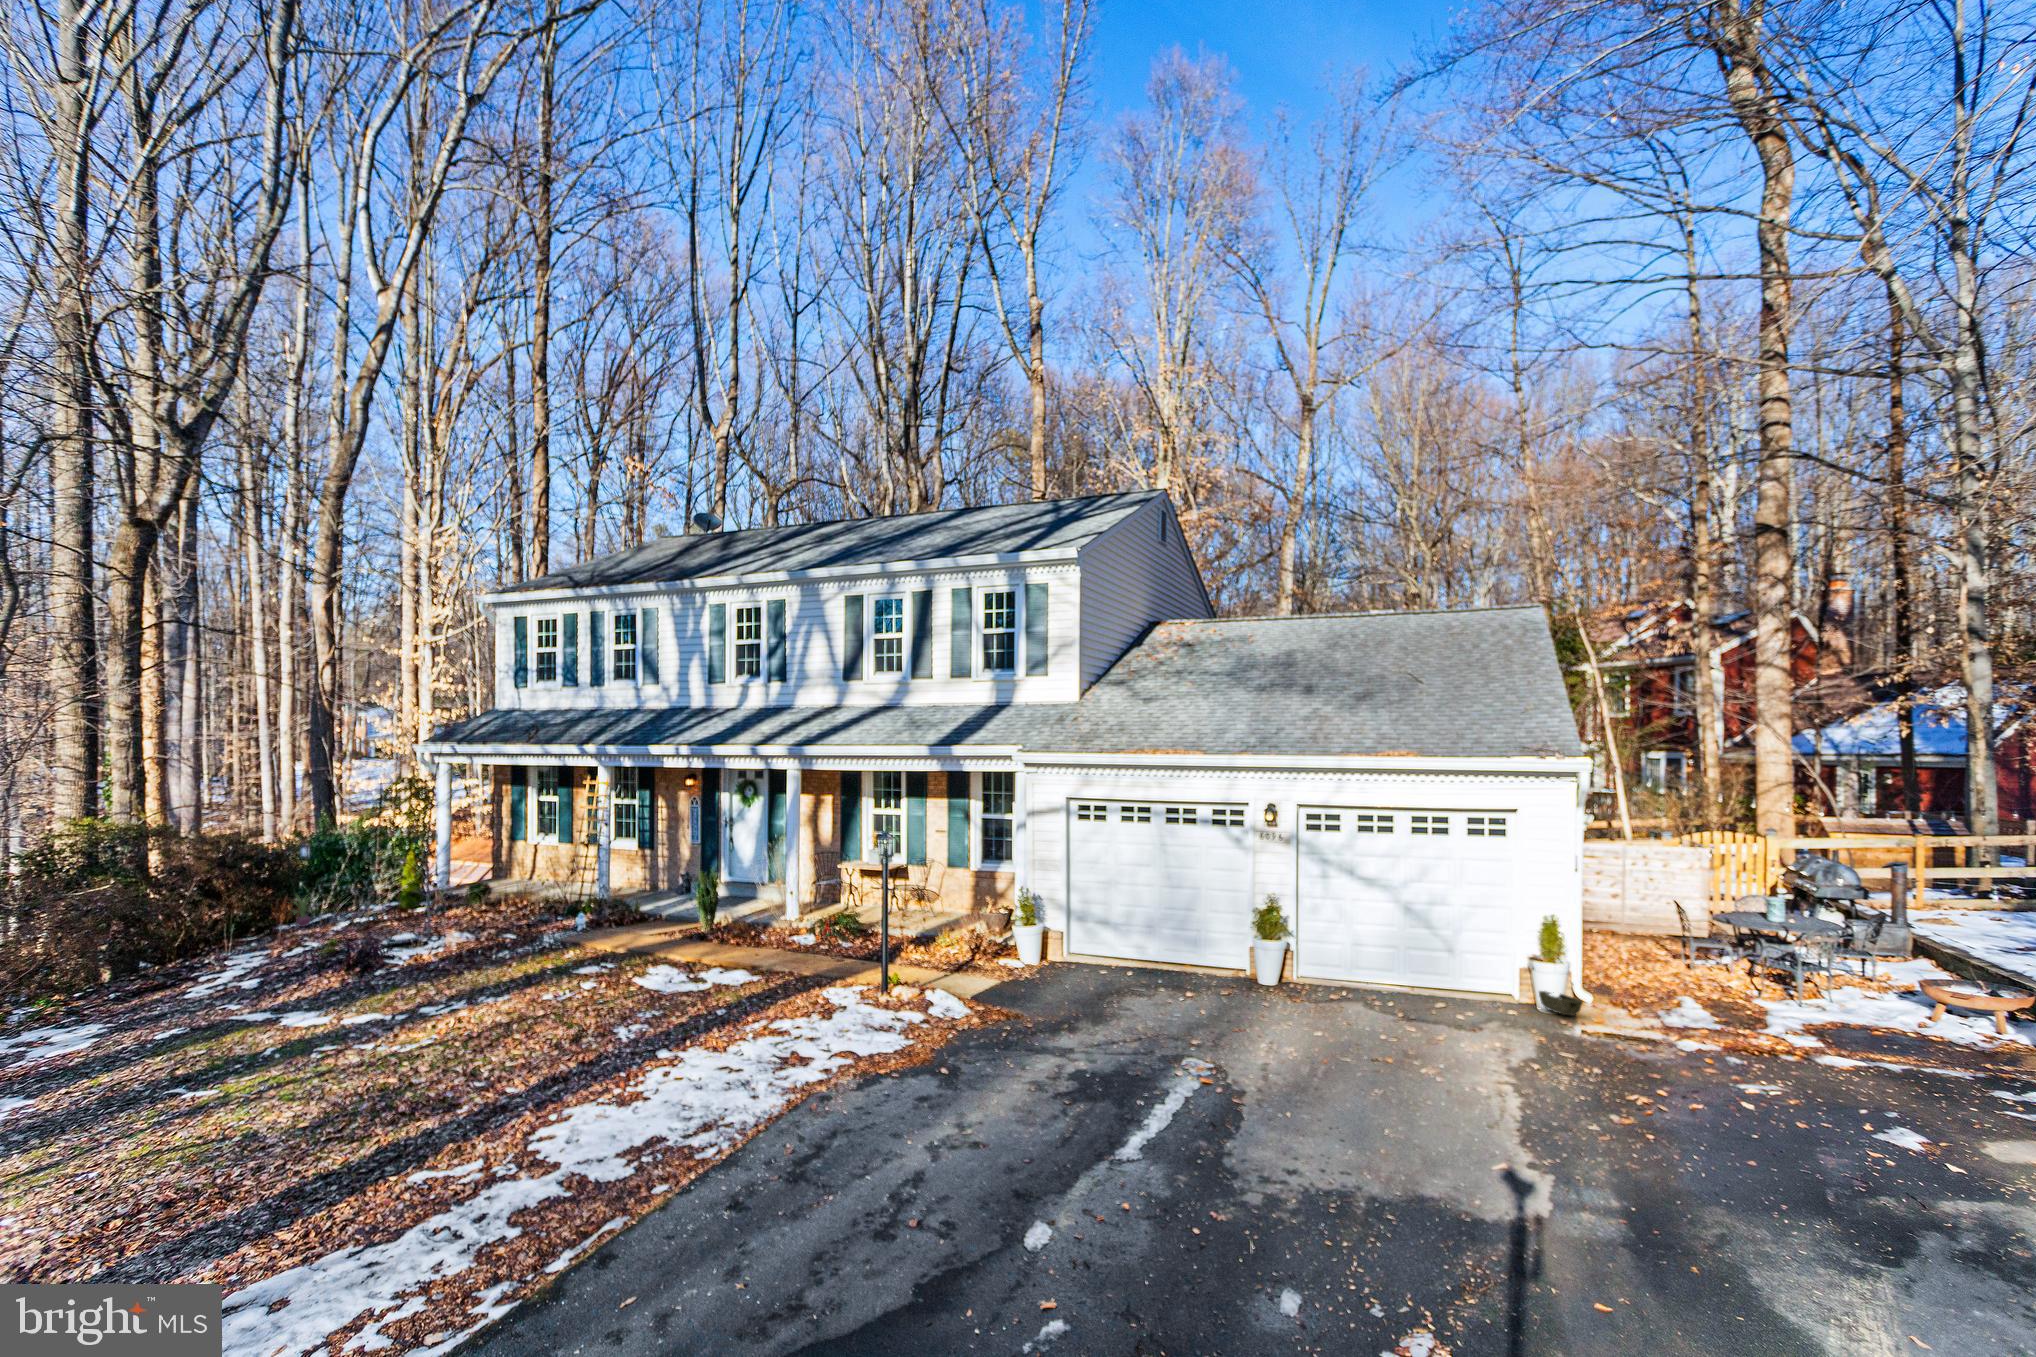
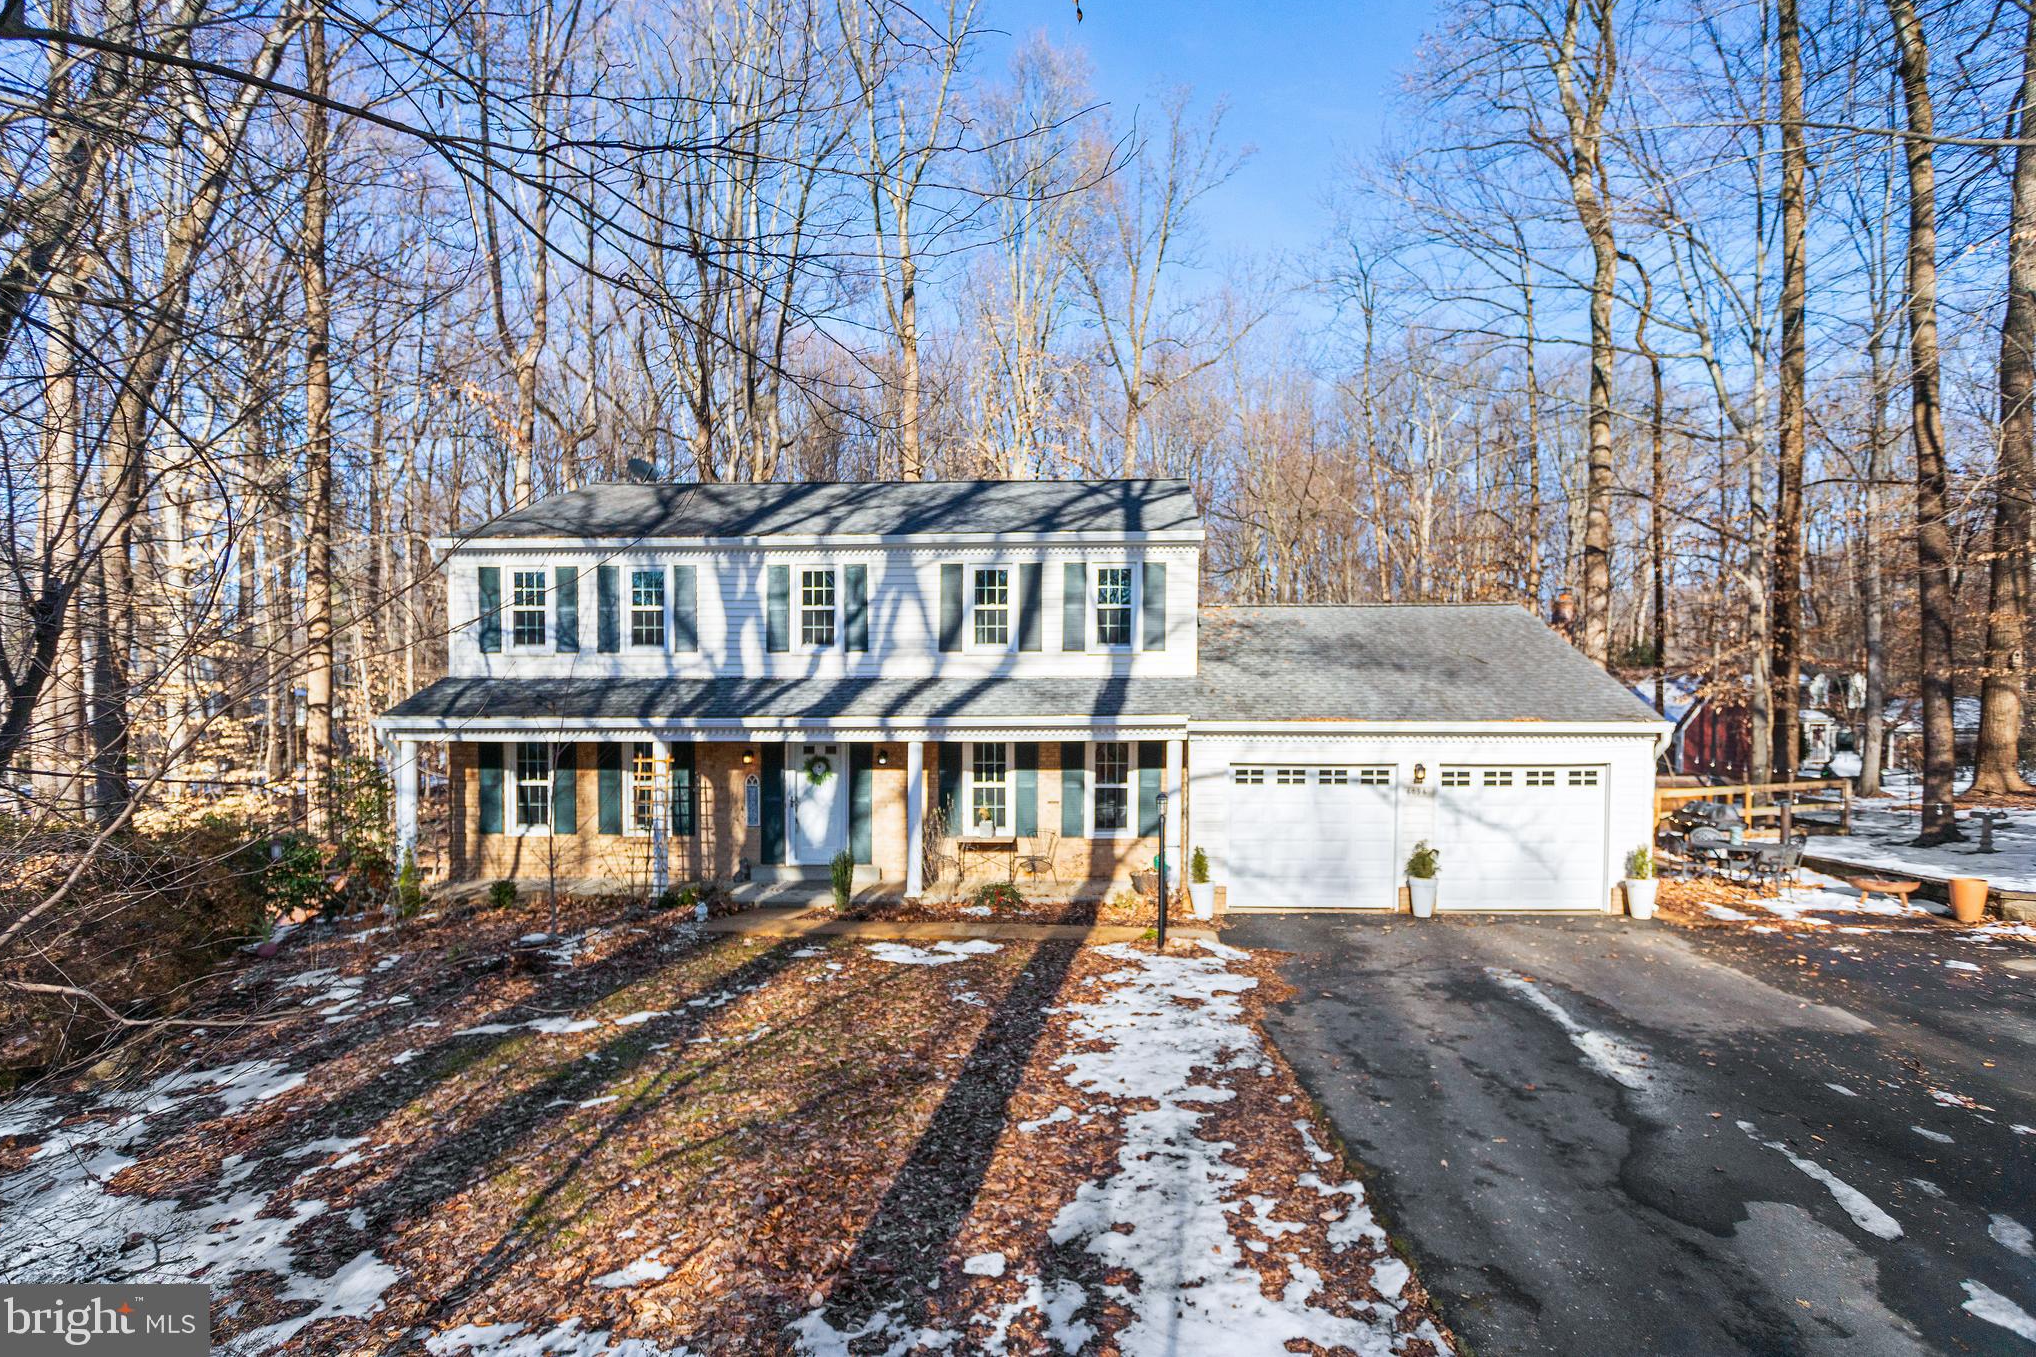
woven basket: present [1539,991,1583,1015] -> none [1648,908,1690,926]

